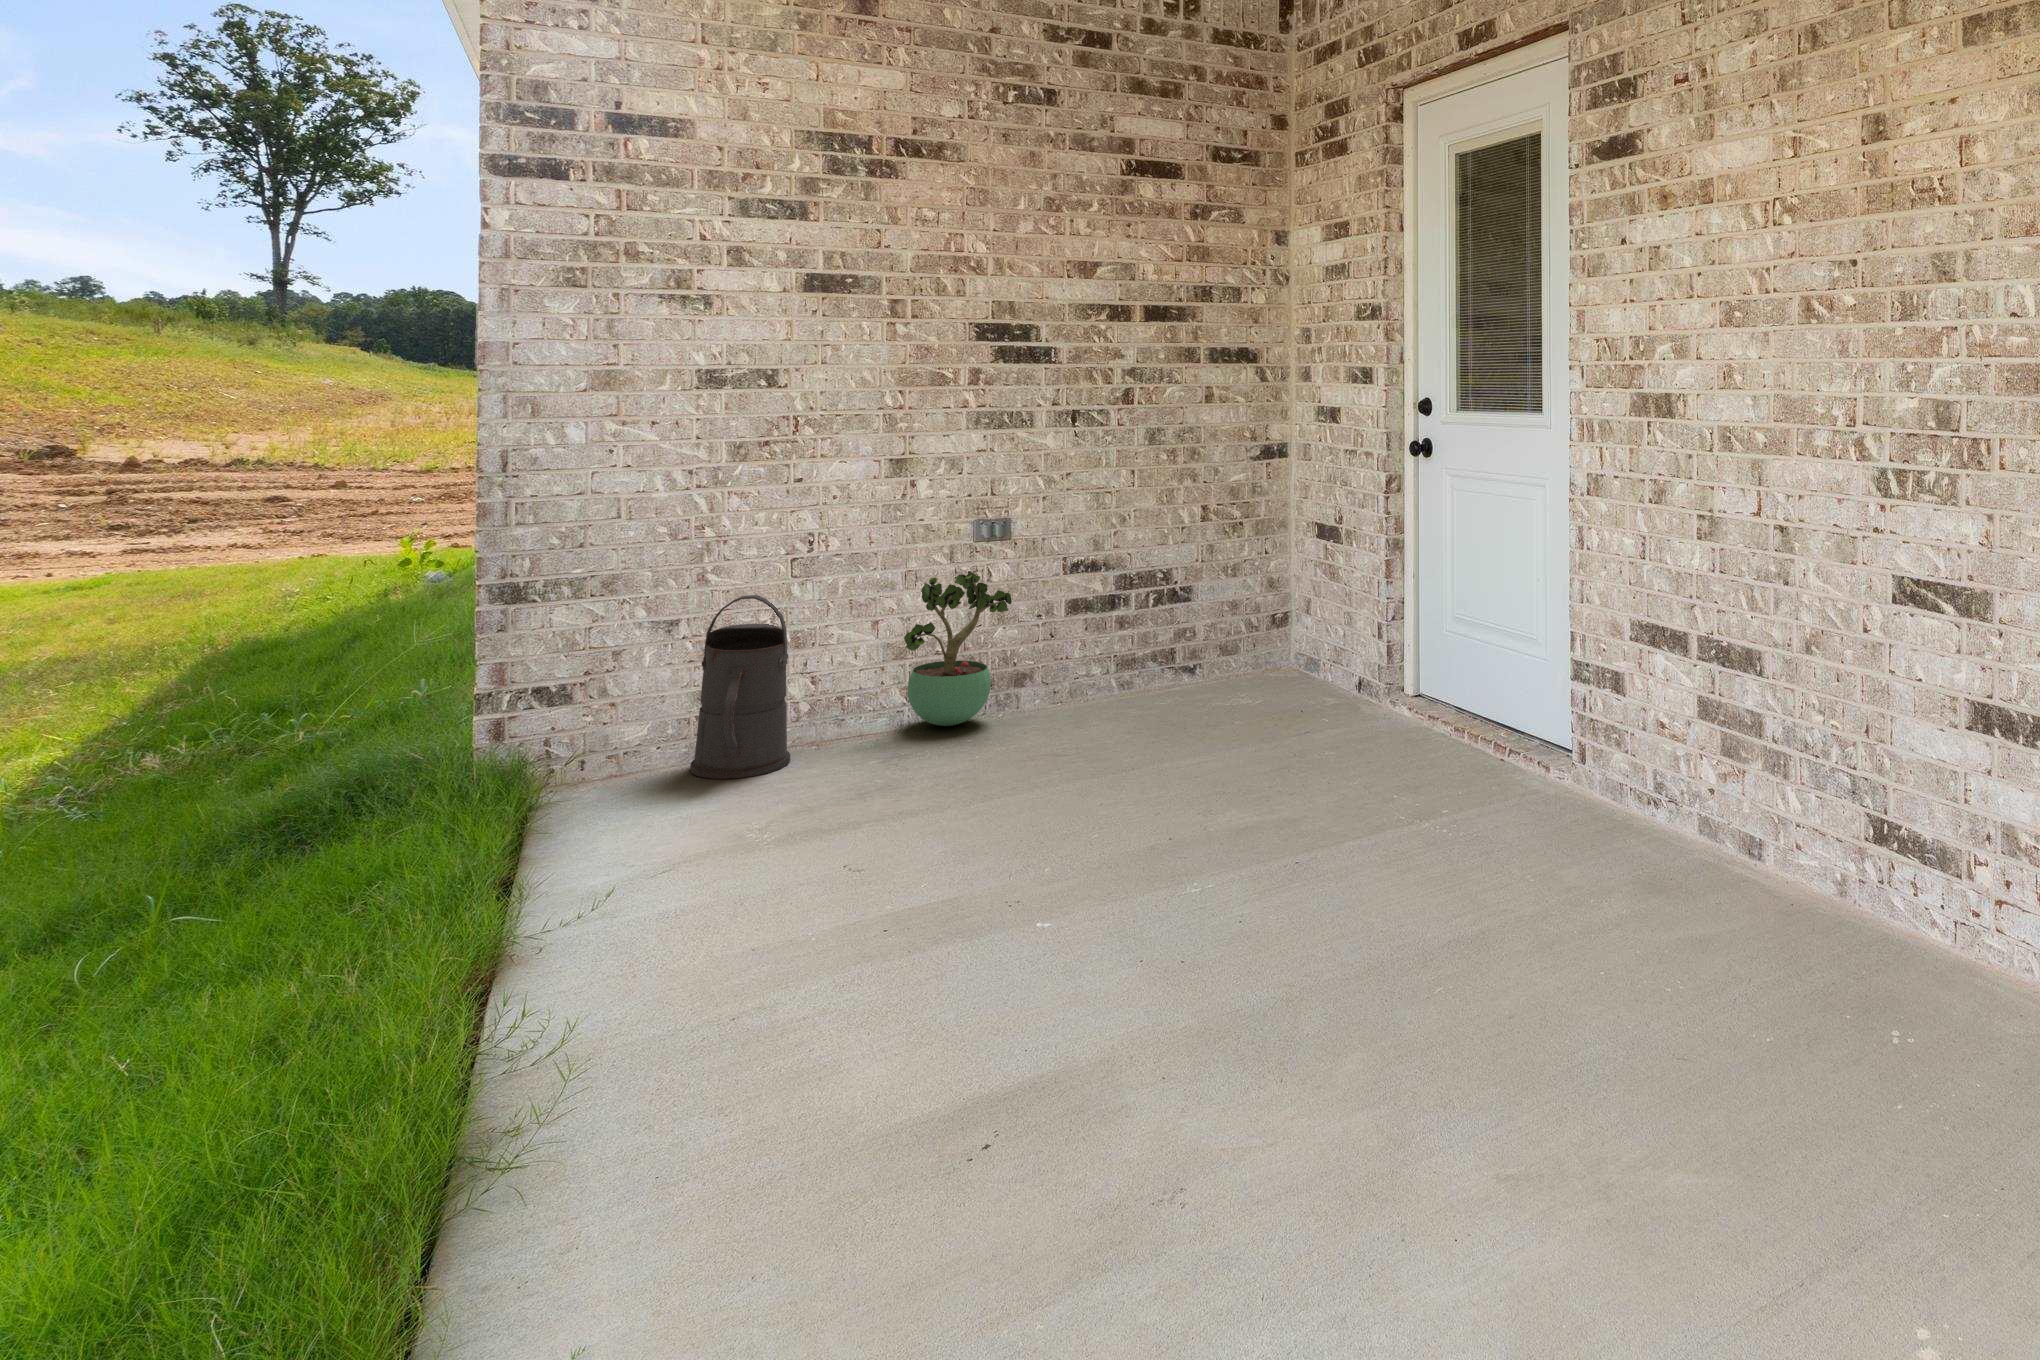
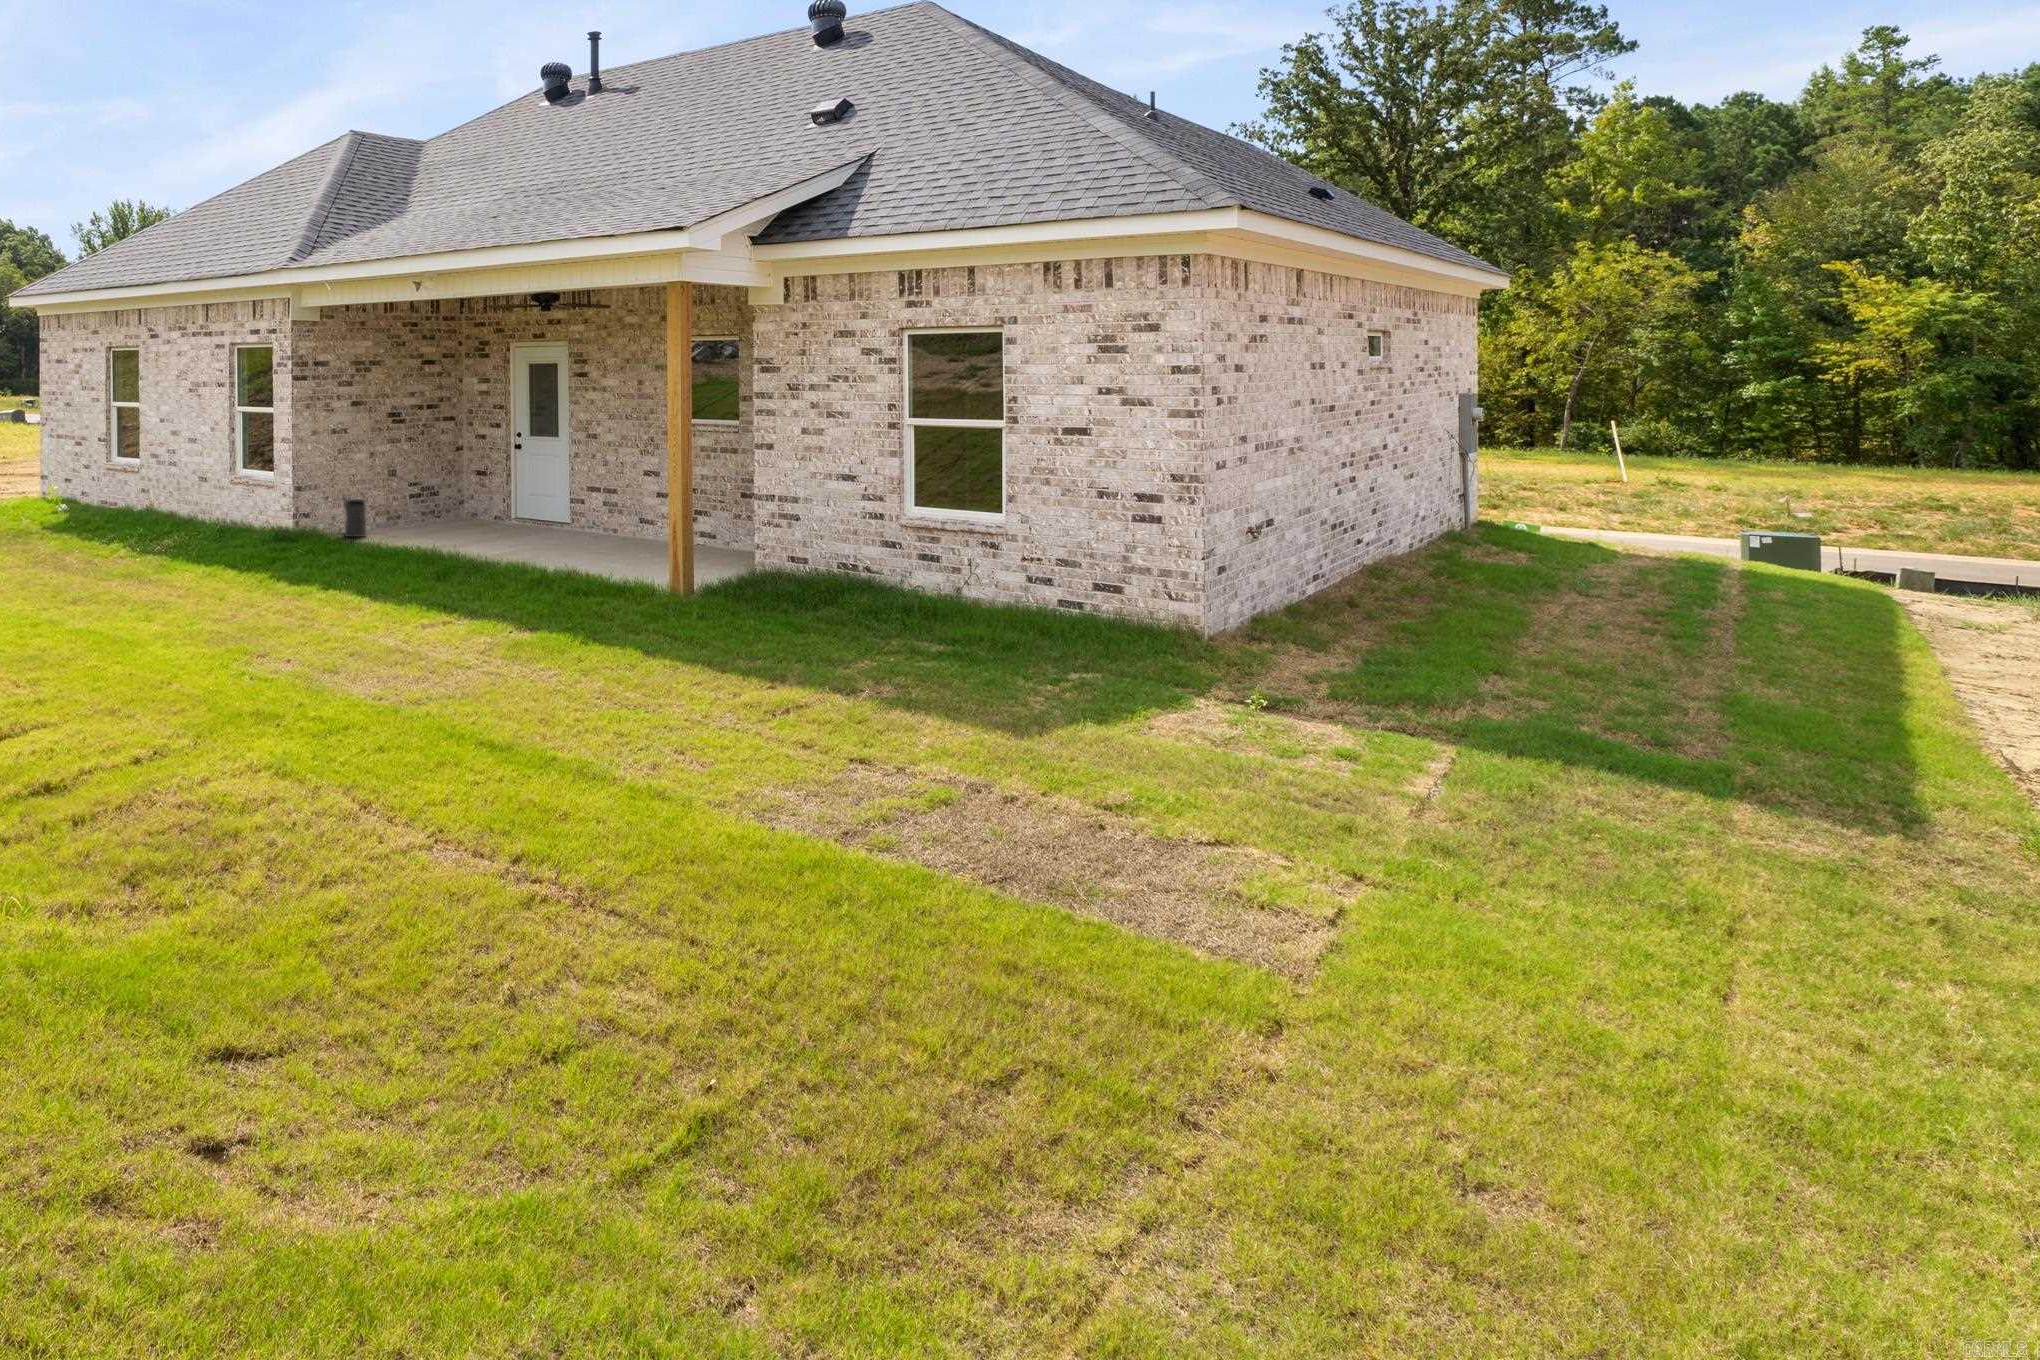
potted plant: present [904,571,1012,726] -> none [379,485,405,529]

